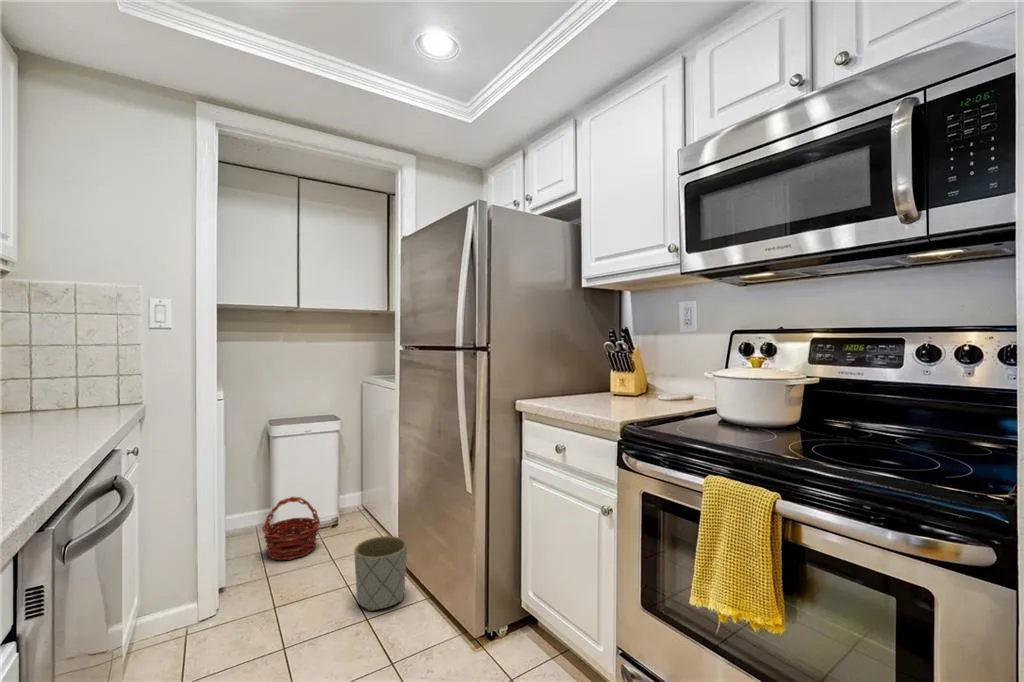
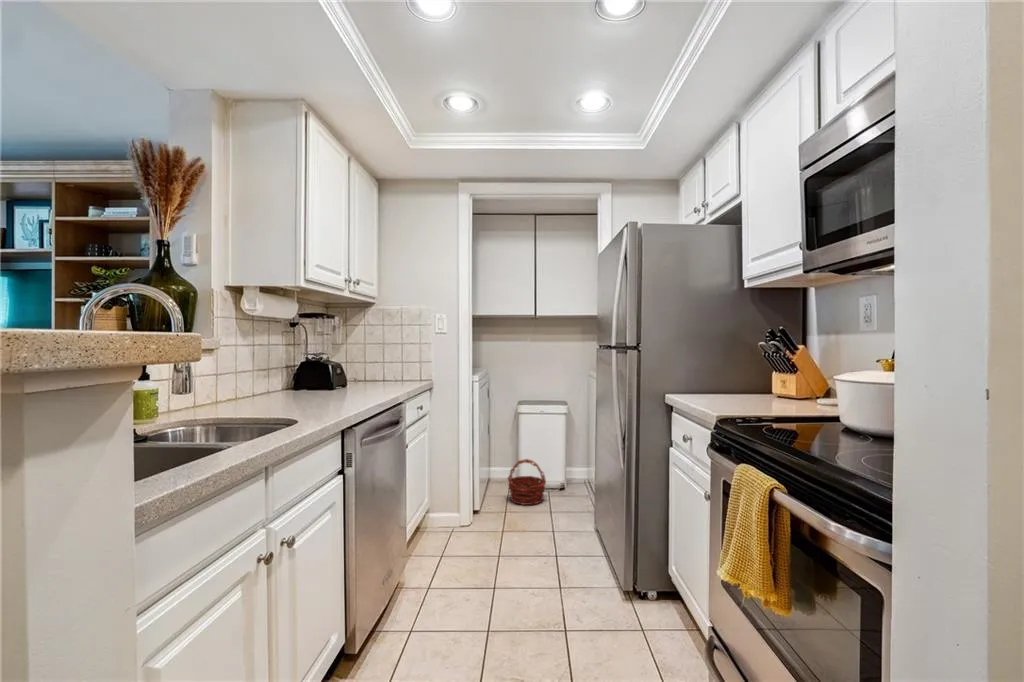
planter: present [354,536,407,611] -> none [552,498,592,552]

